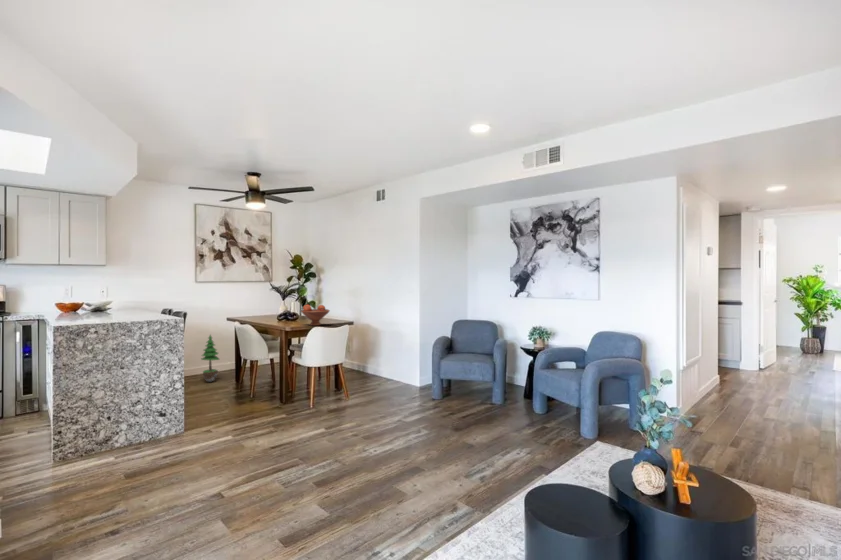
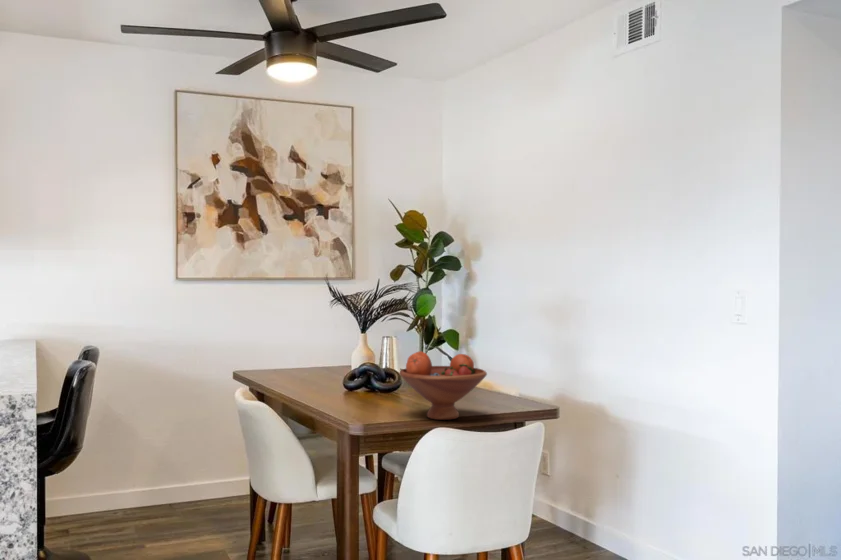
potted tree: present [201,335,219,382] -> none [169,412,214,535]

